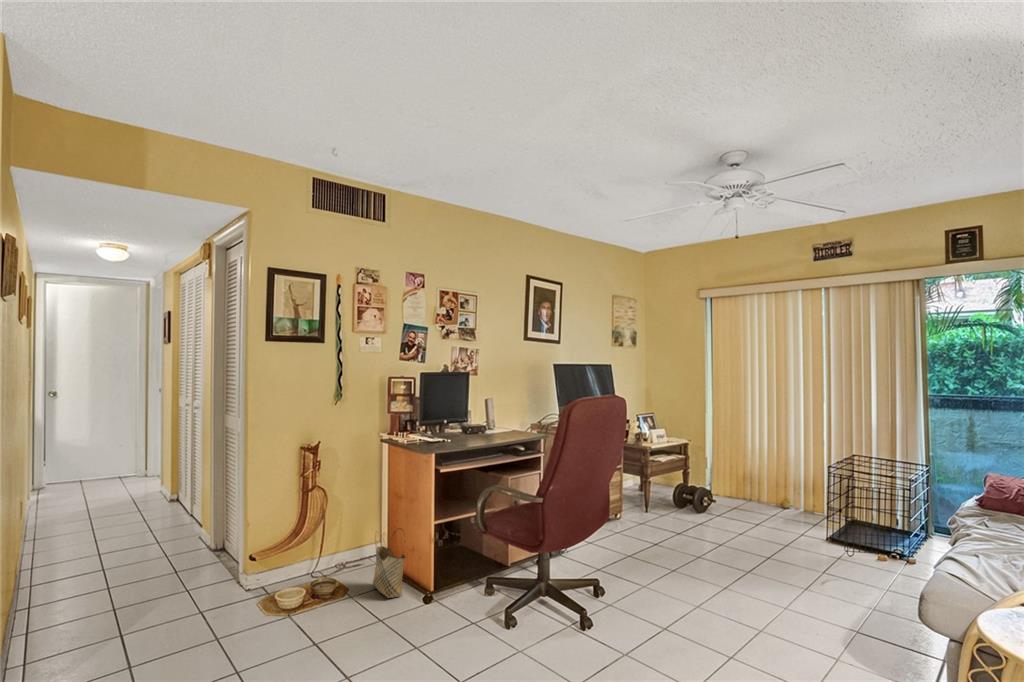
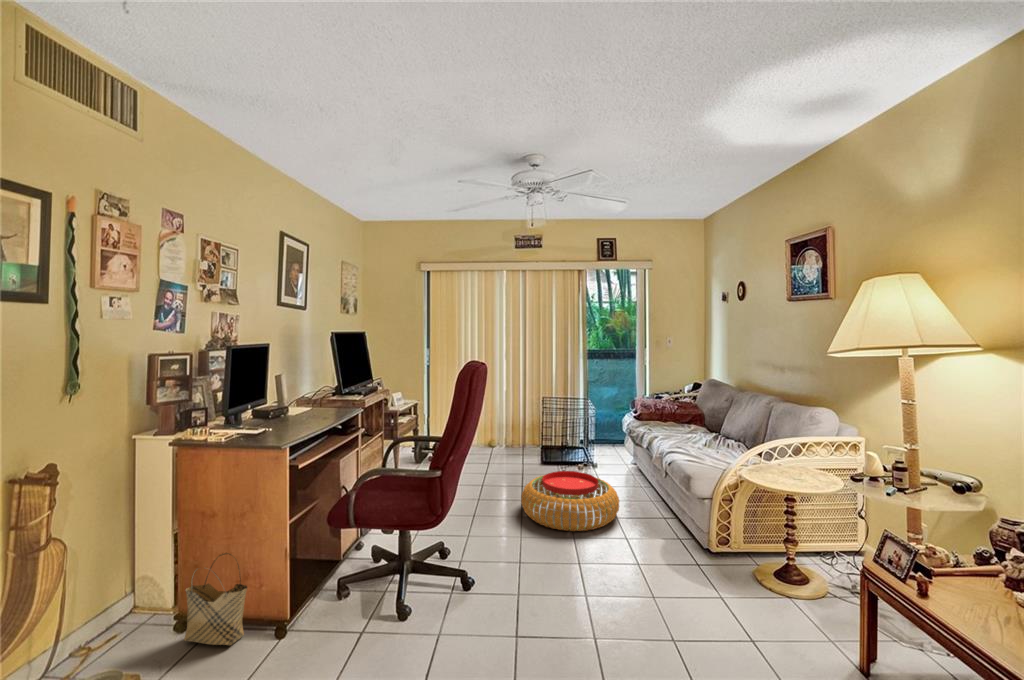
pouf: none [719,551,871,643] -> present [521,471,619,531]

